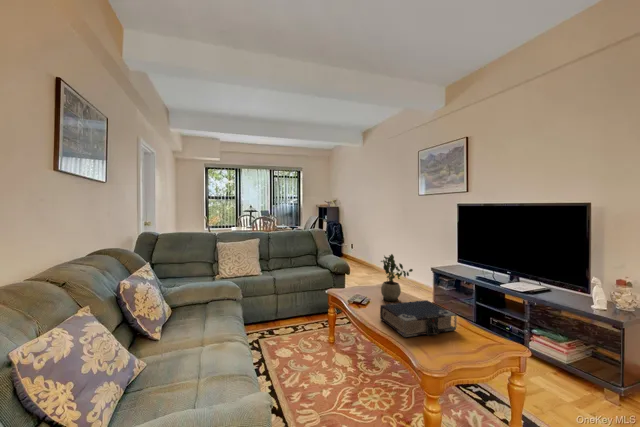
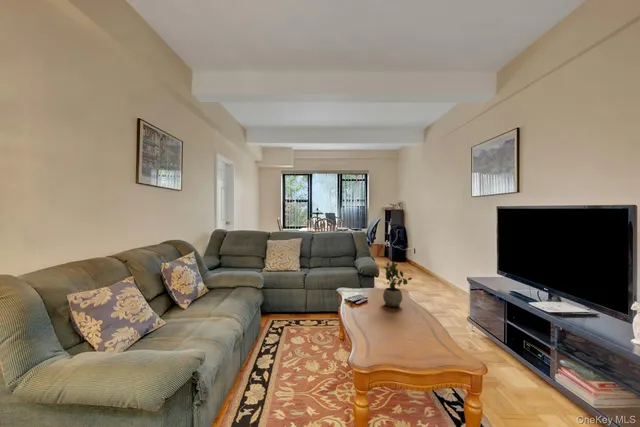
book: present [380,300,457,337] -> none [363,307,430,342]

